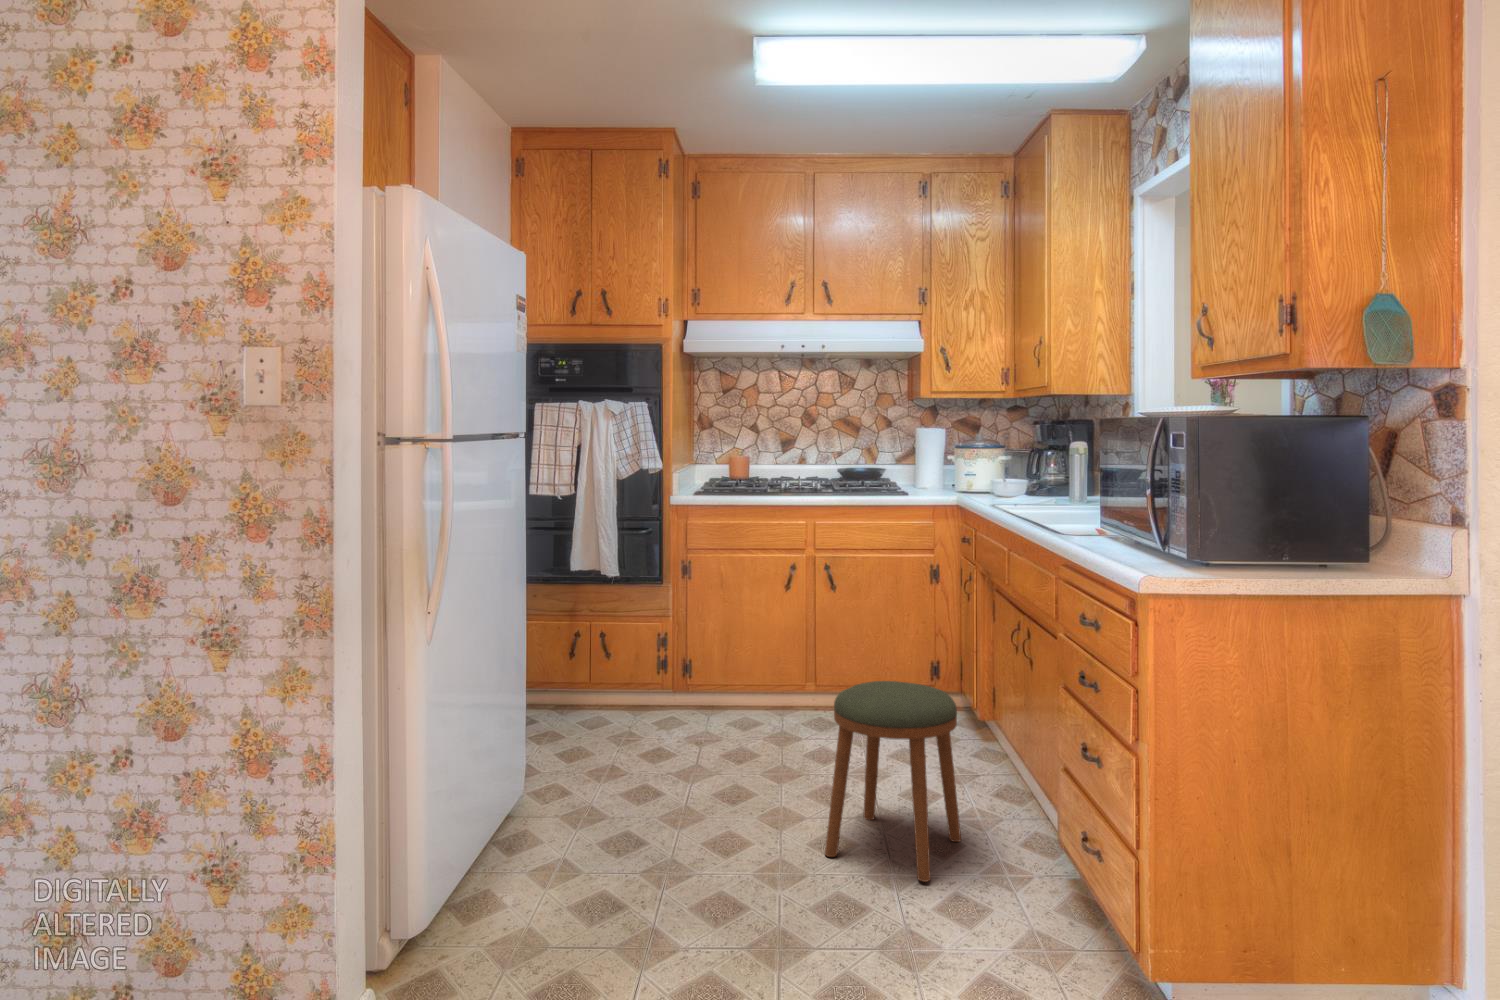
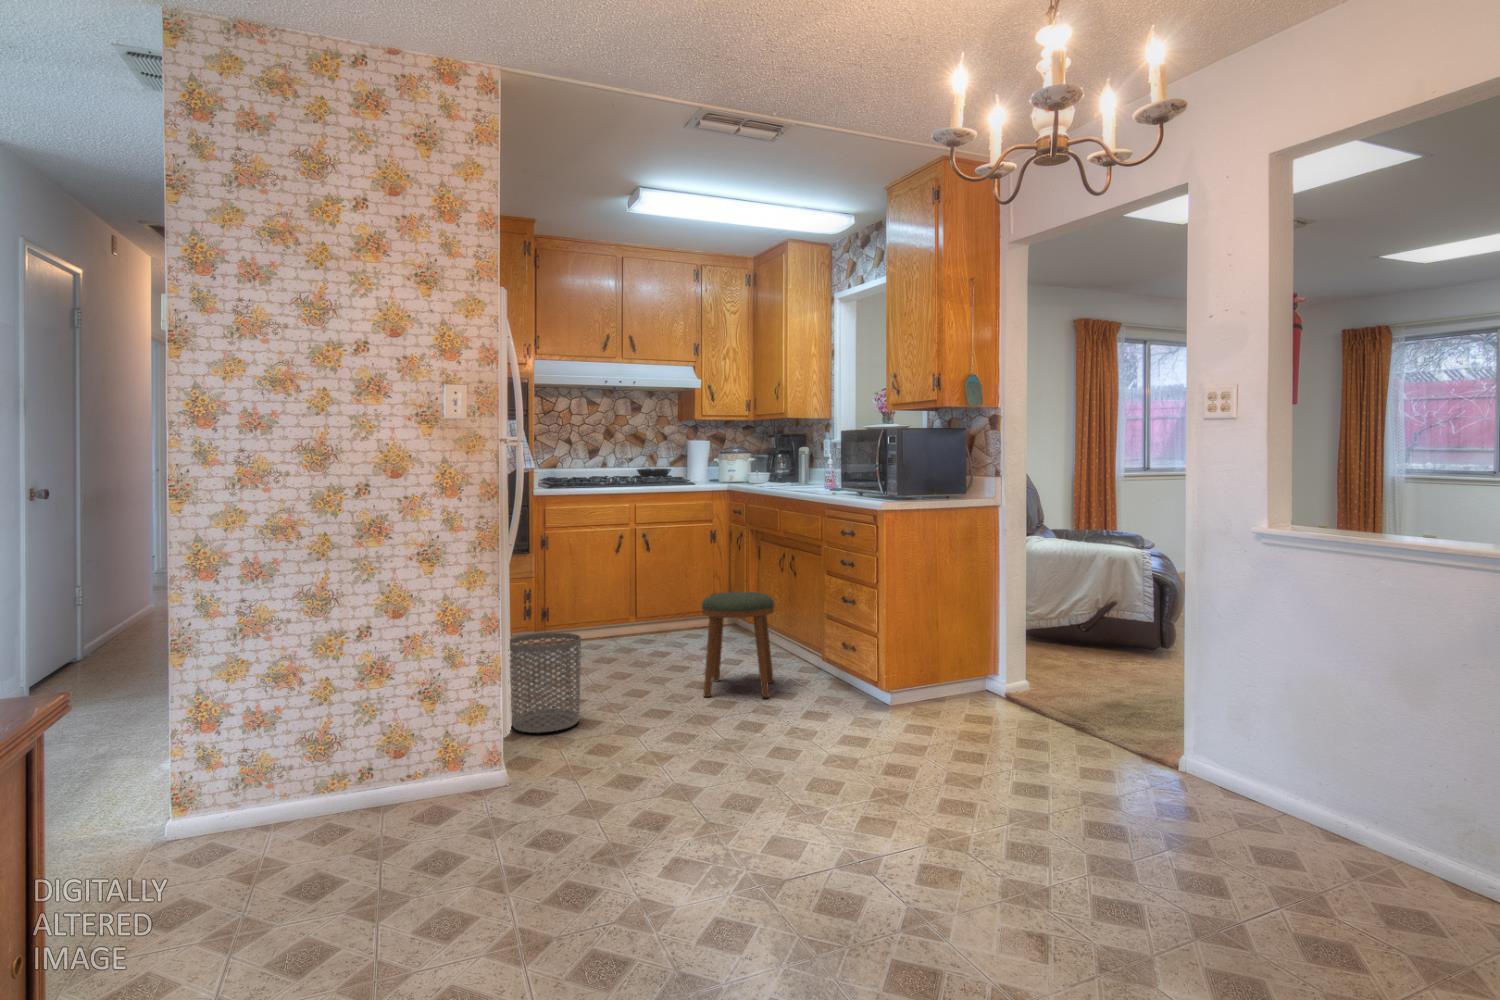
waste bin: none [499,724,613,892] -> present [508,633,581,733]

